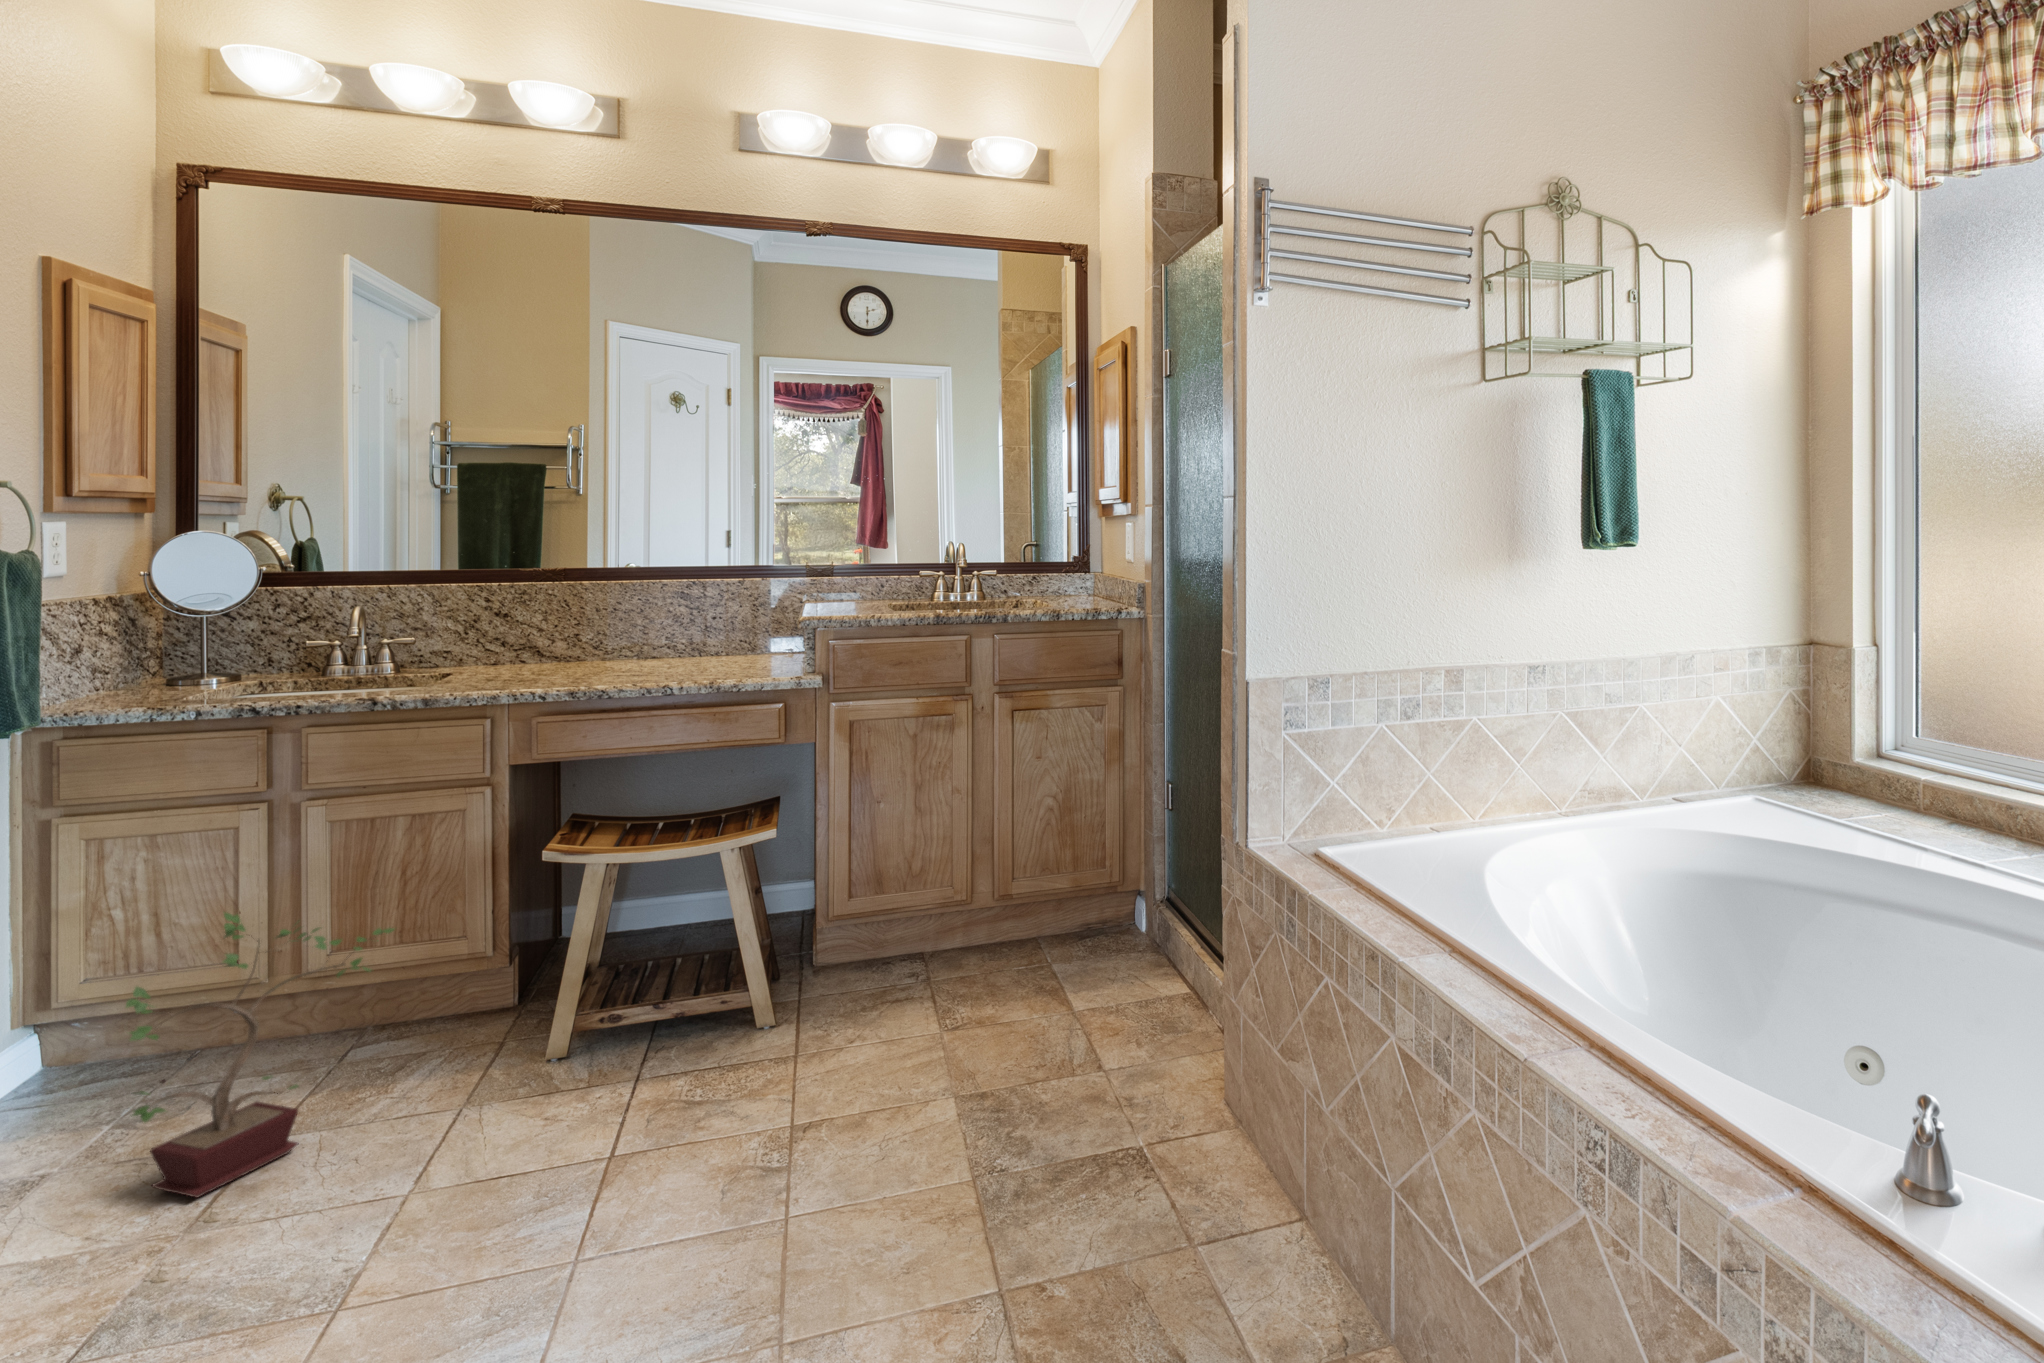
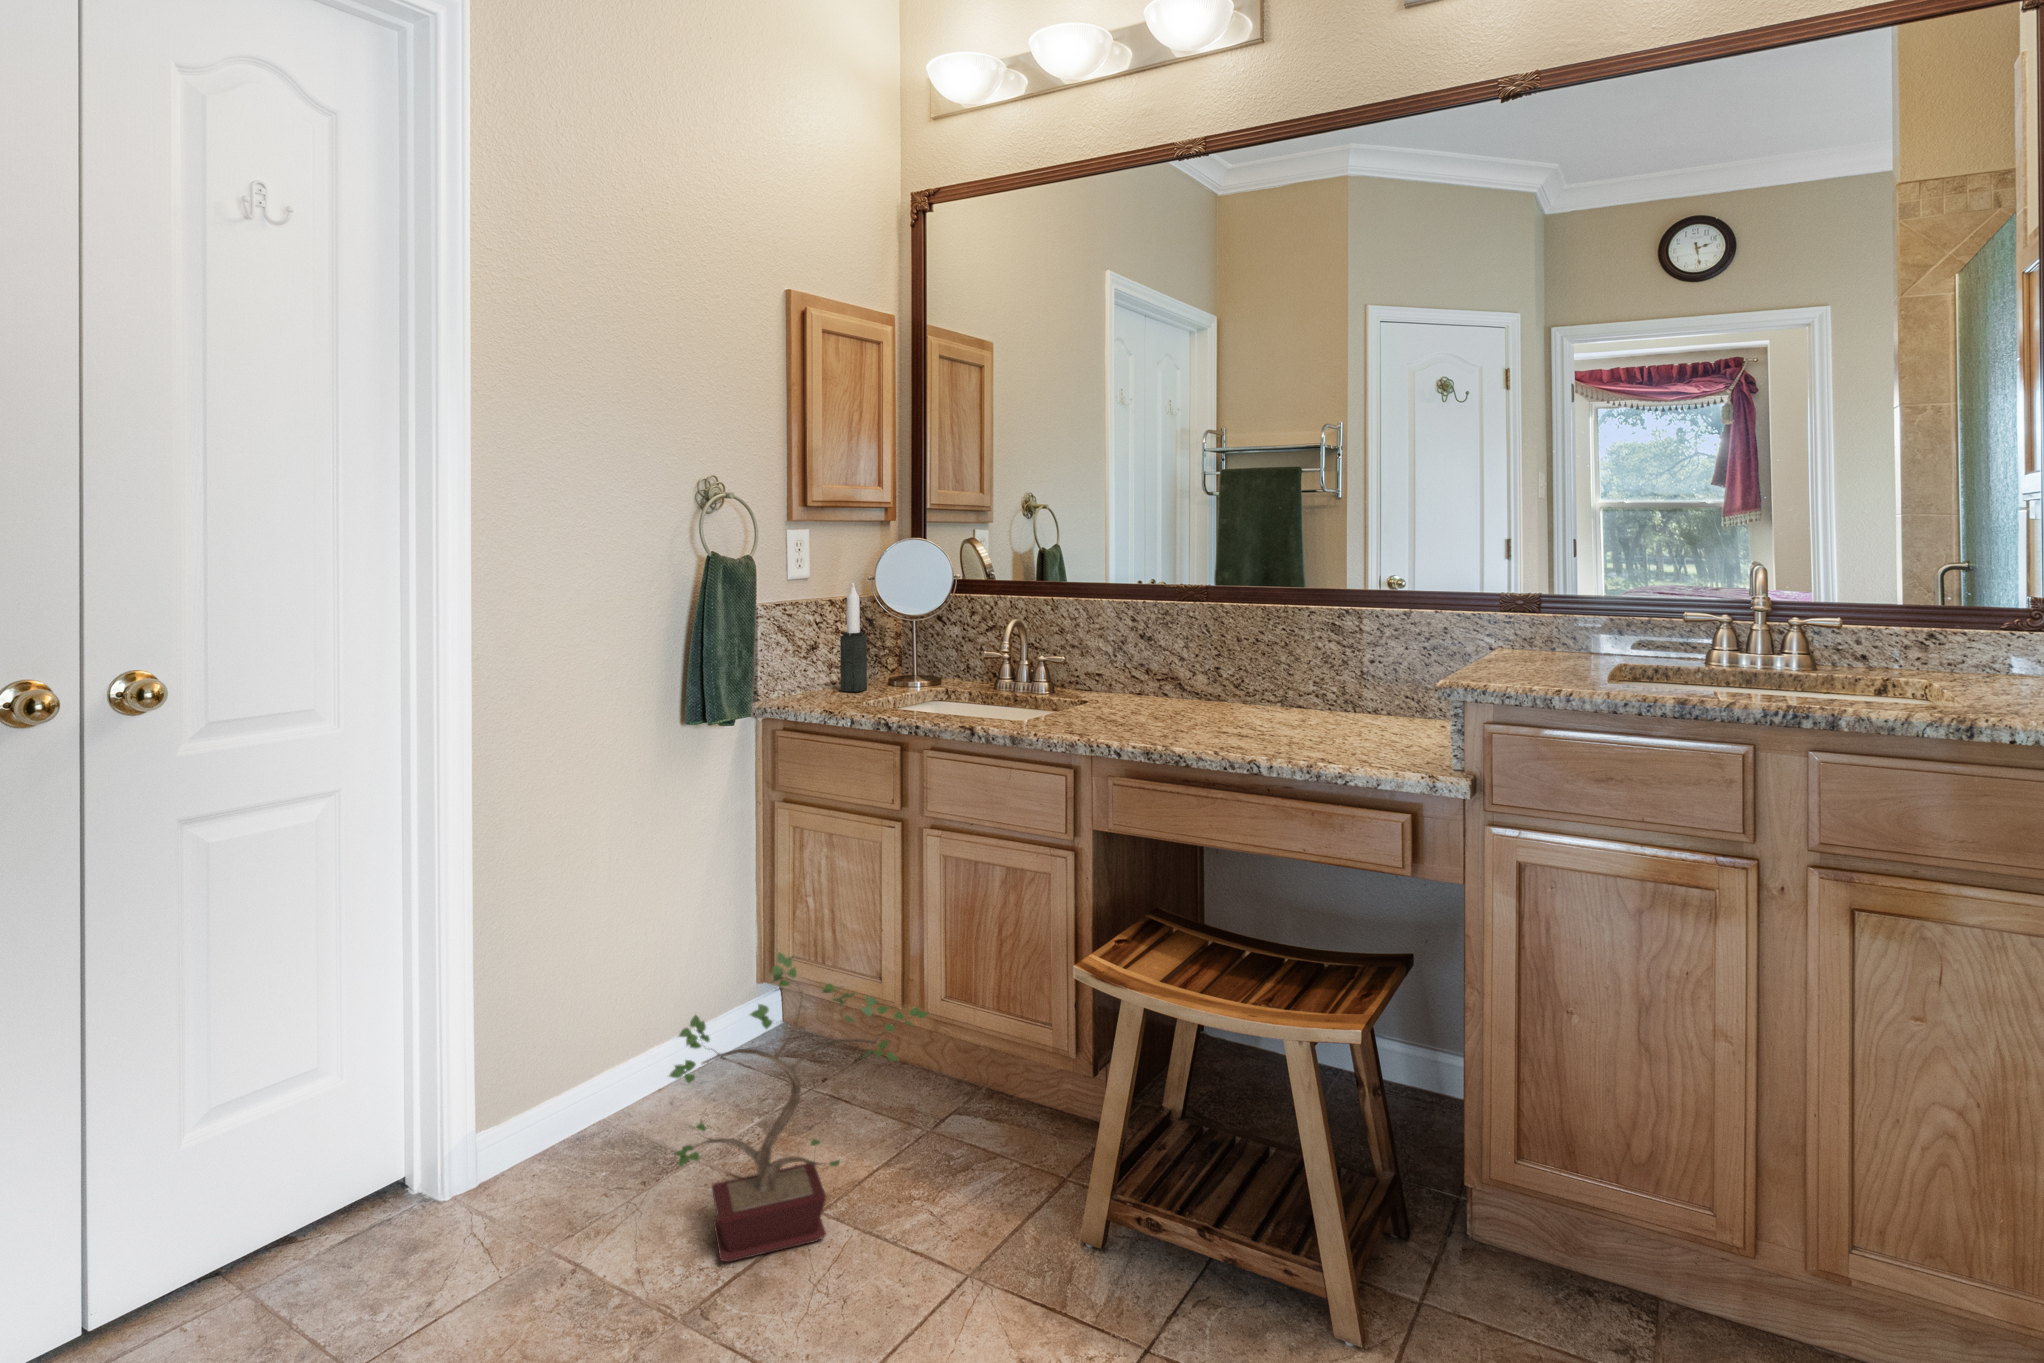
candle: none [124,578,160,694] -> present [840,583,867,692]

